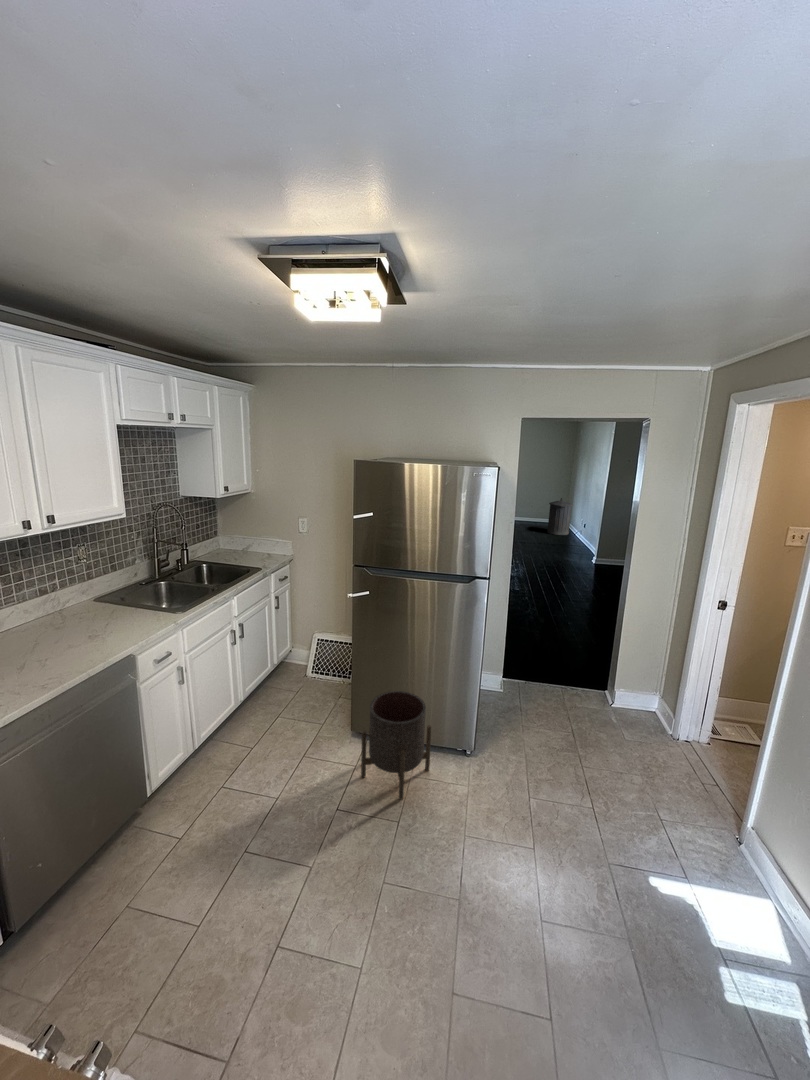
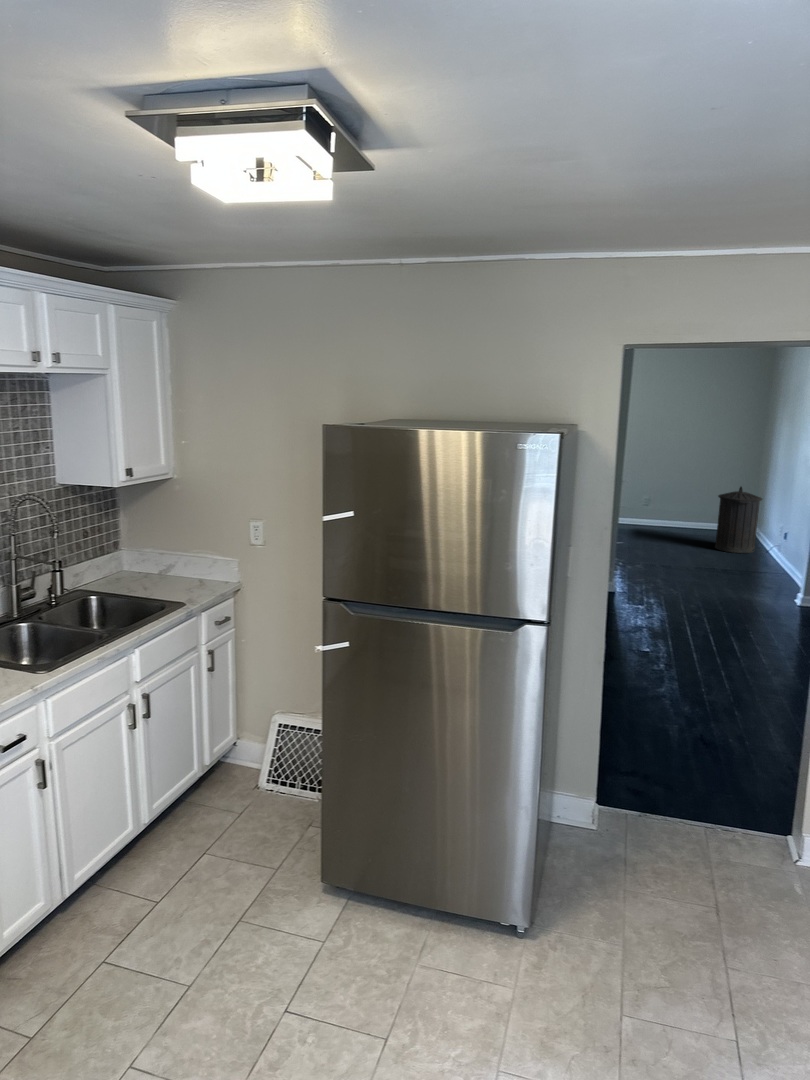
planter: present [361,691,431,800] -> none [331,816,451,1003]

